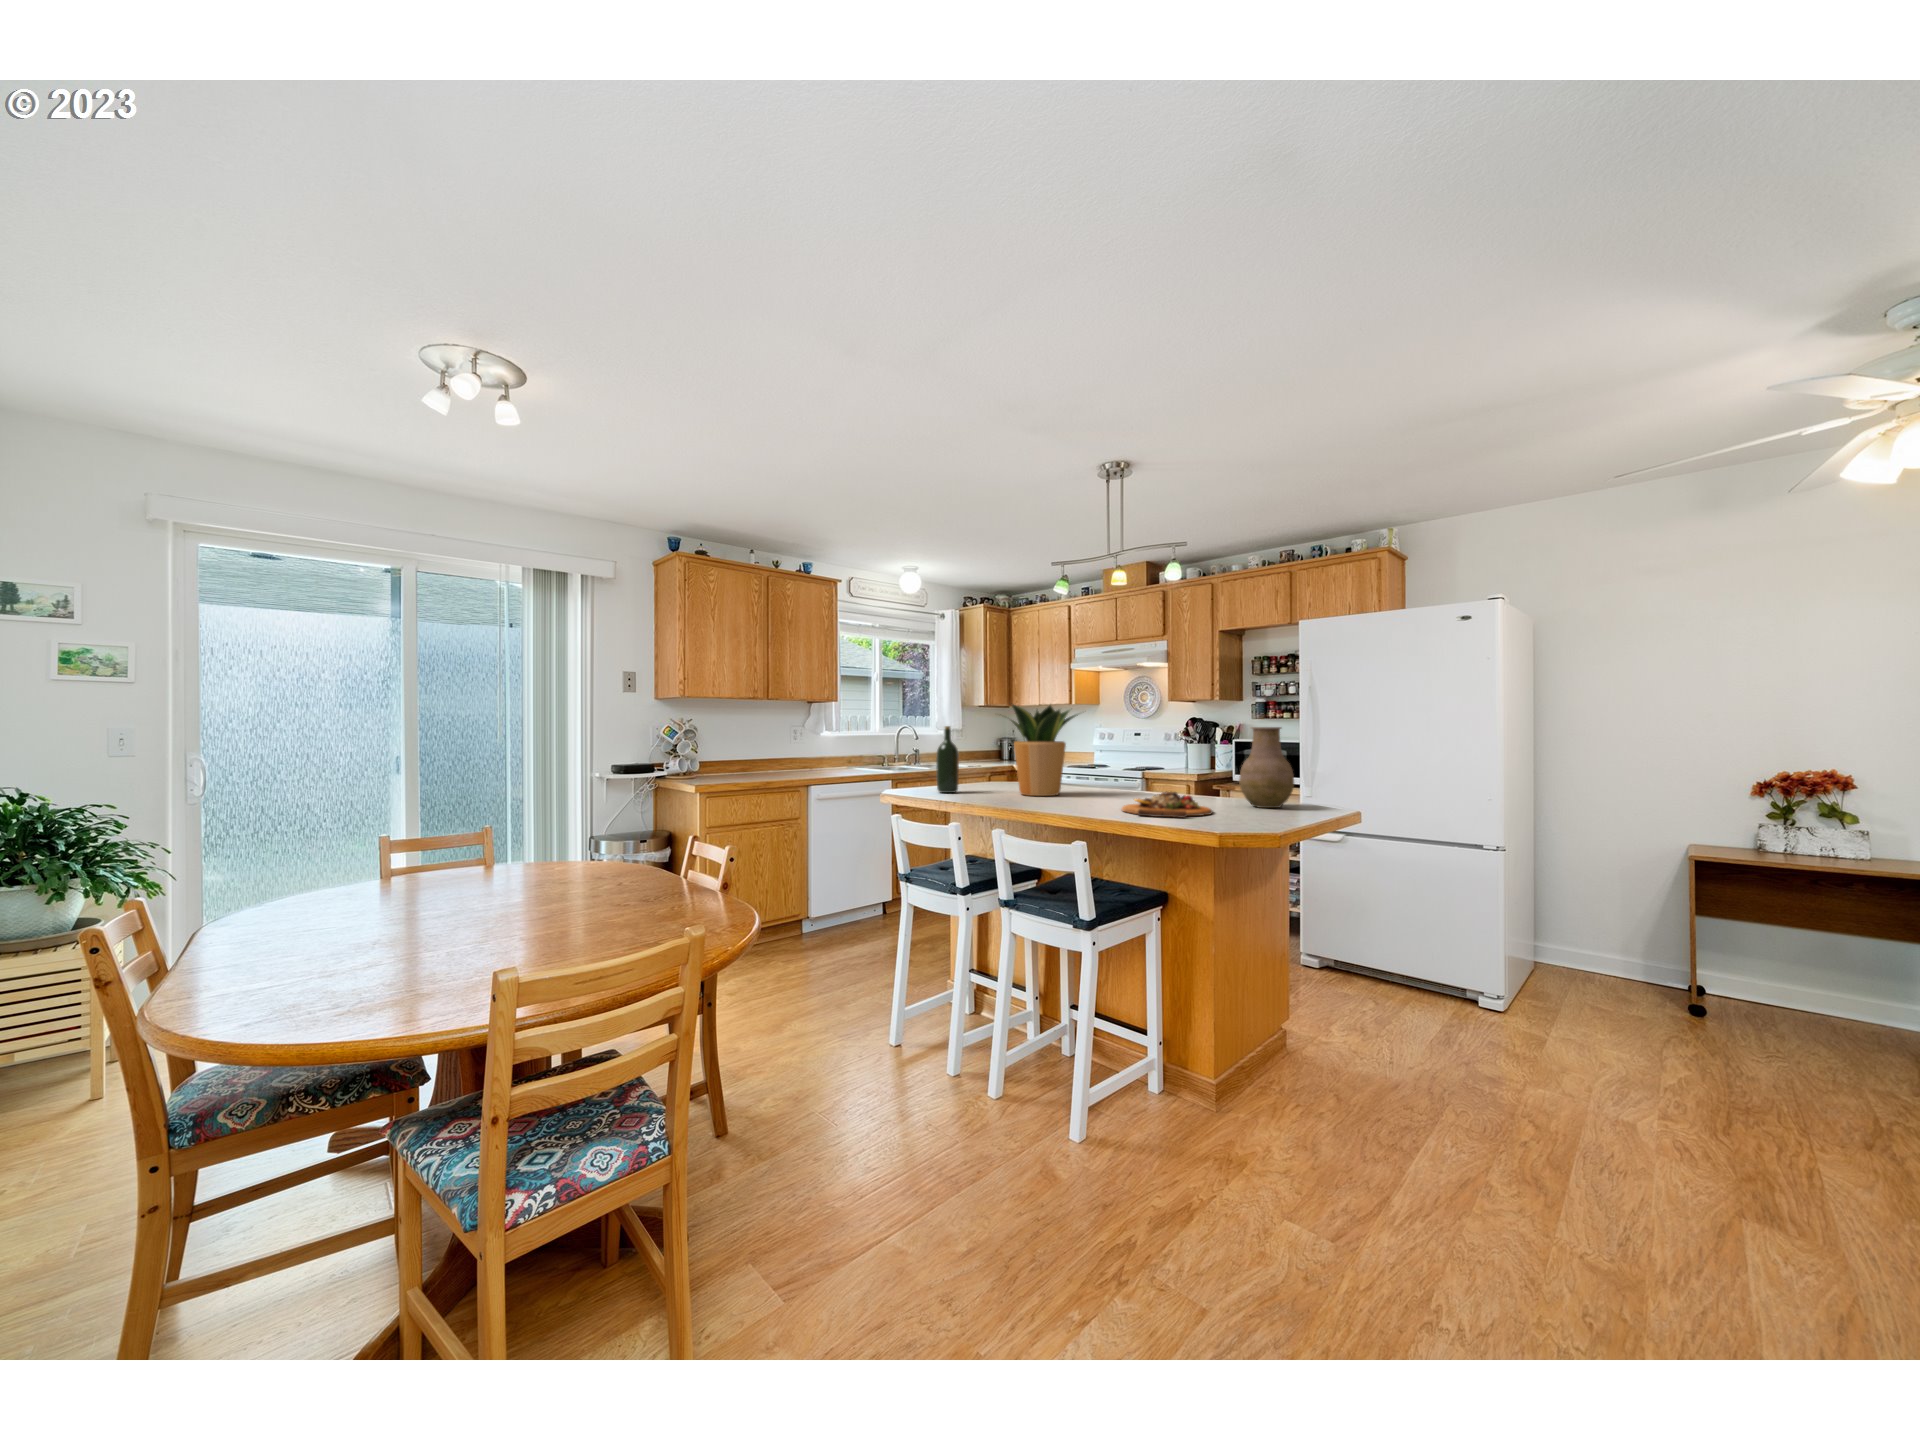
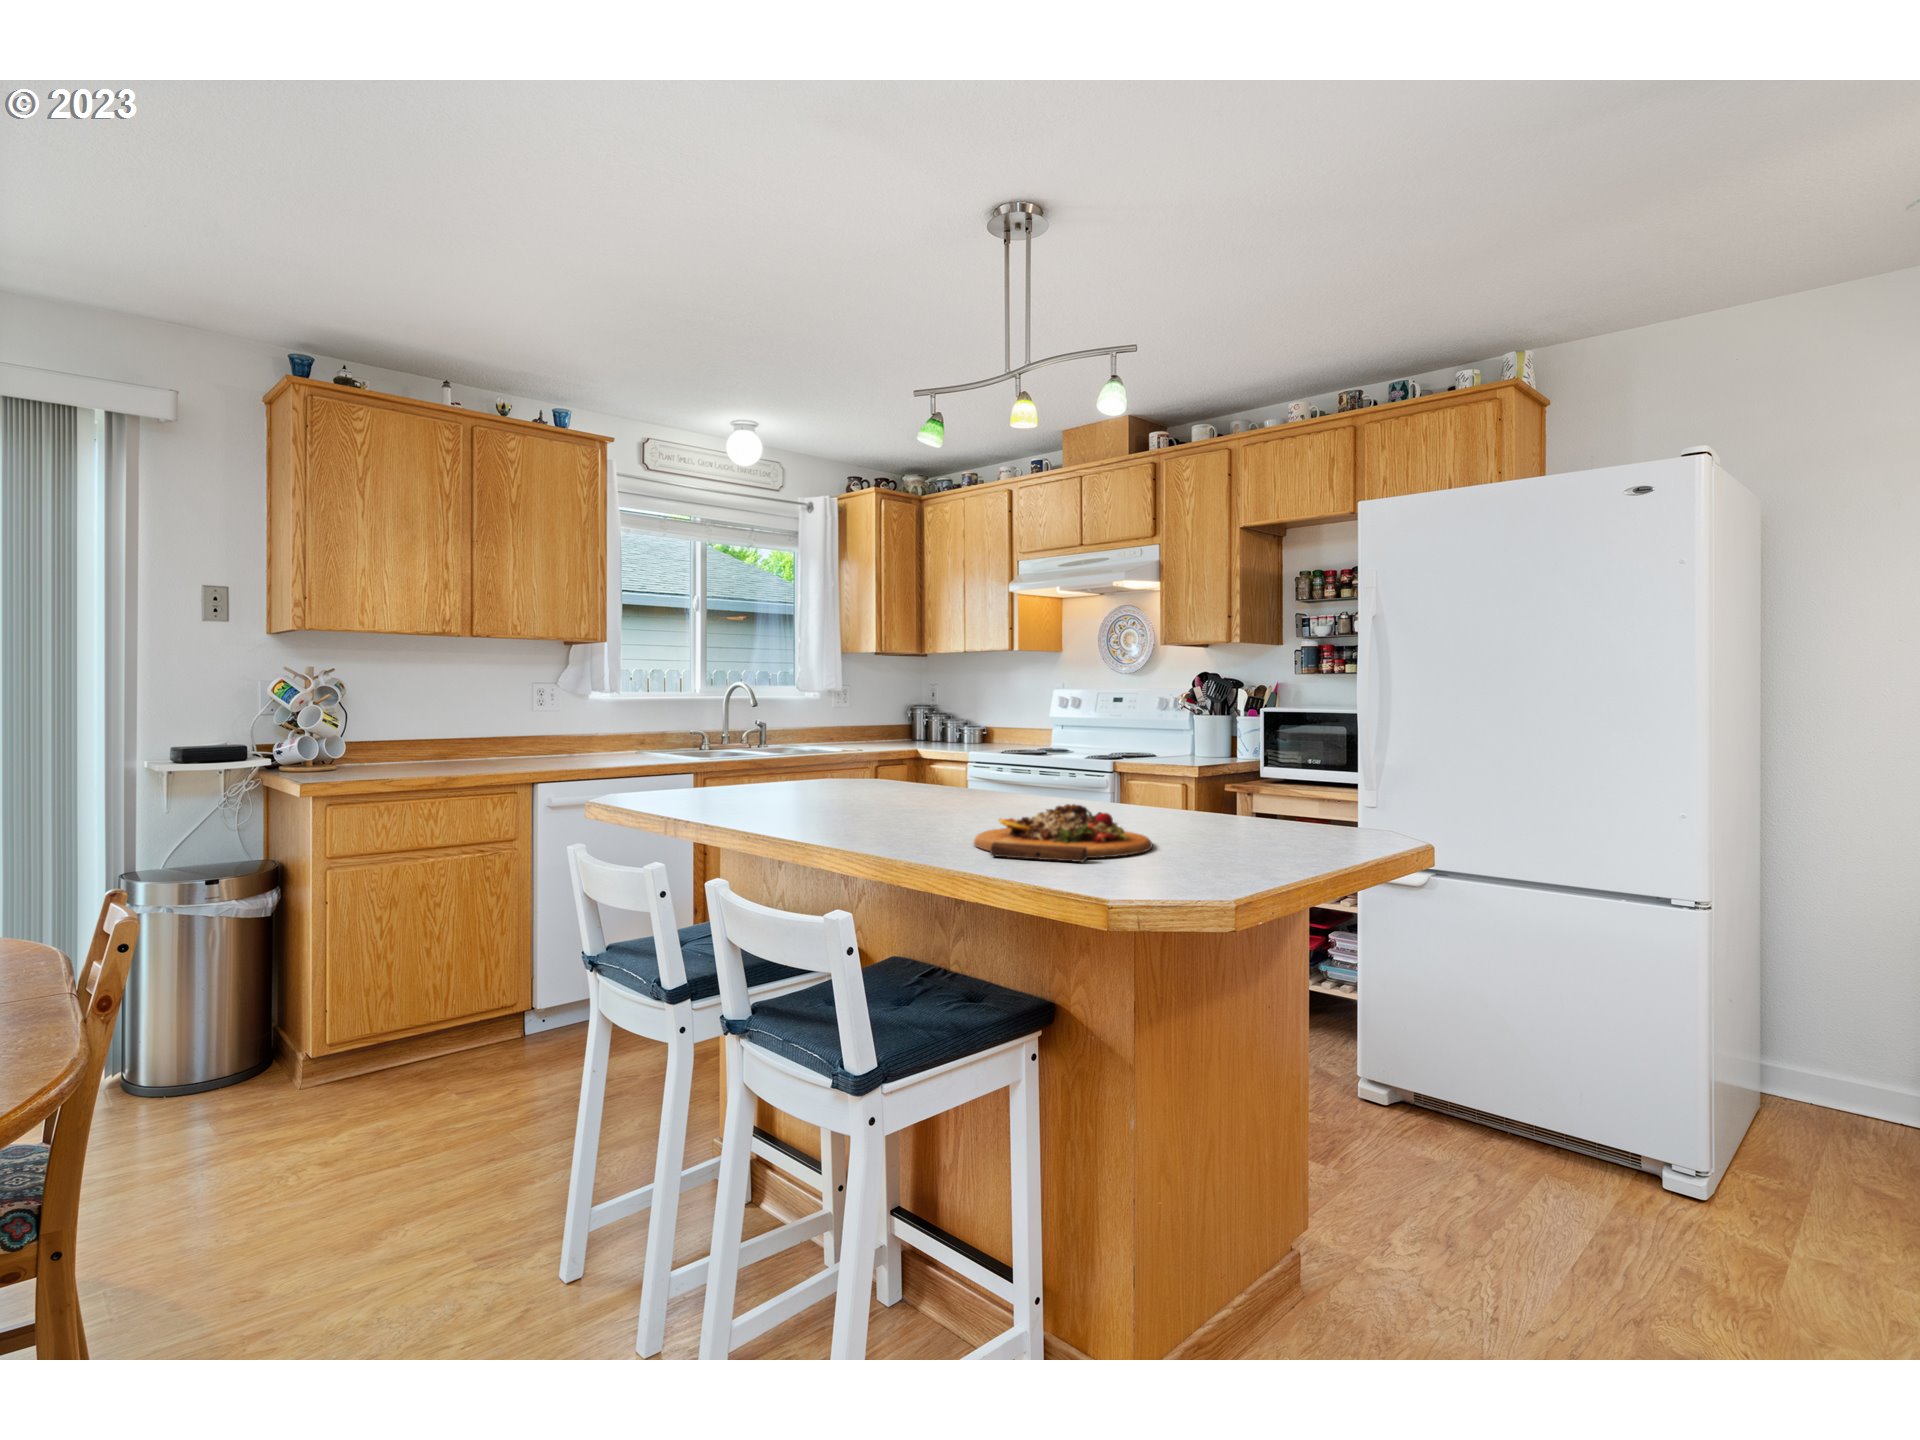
potted plant: present [1011,704,1078,796] -> none [779,631,954,809]
wine bottle: present [936,726,959,793] -> none [678,676,722,802]
vase: present [1239,727,1294,808] -> none [1218,676,1323,837]

